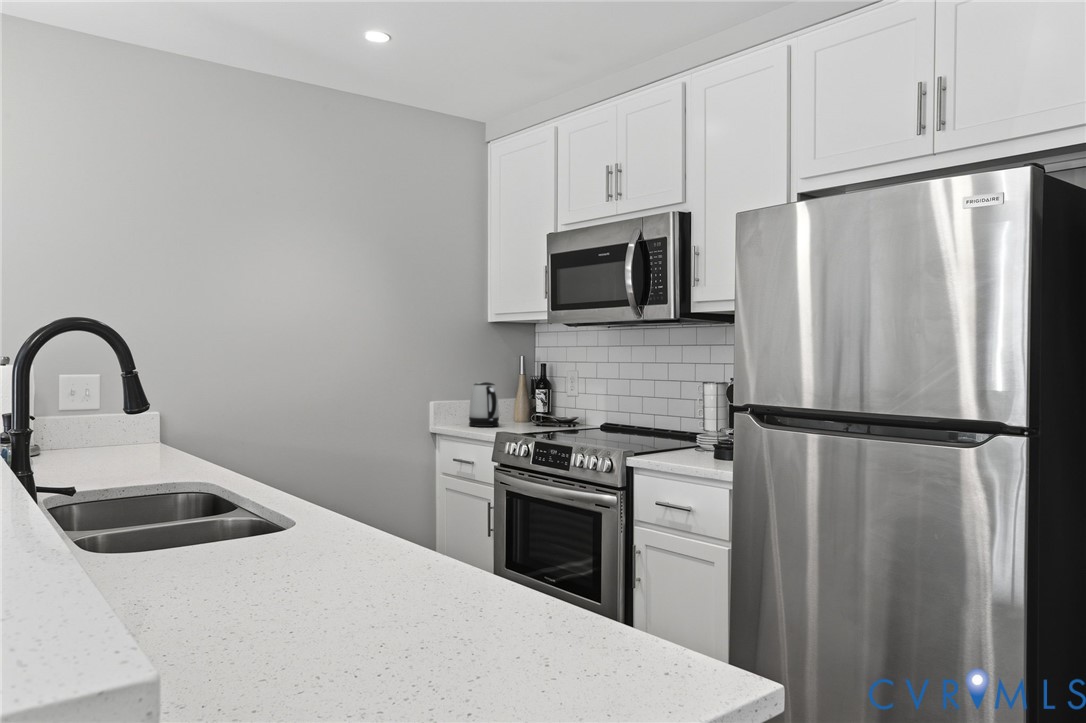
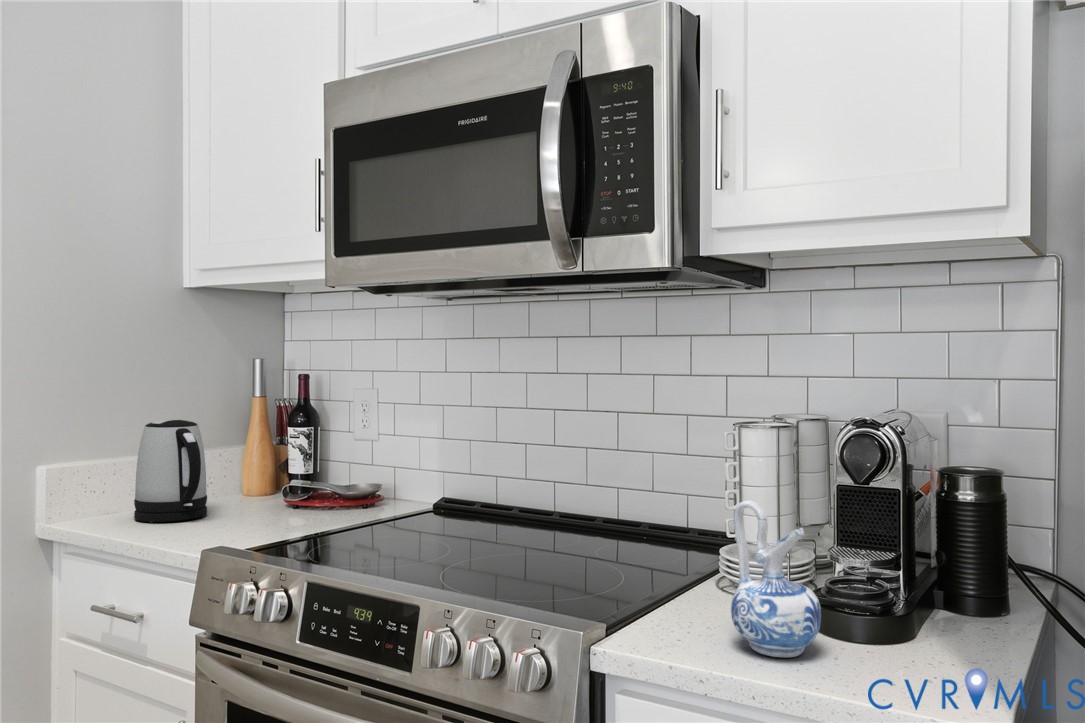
ceramic pitcher: none [671,406,703,459] -> present [731,501,821,657]

